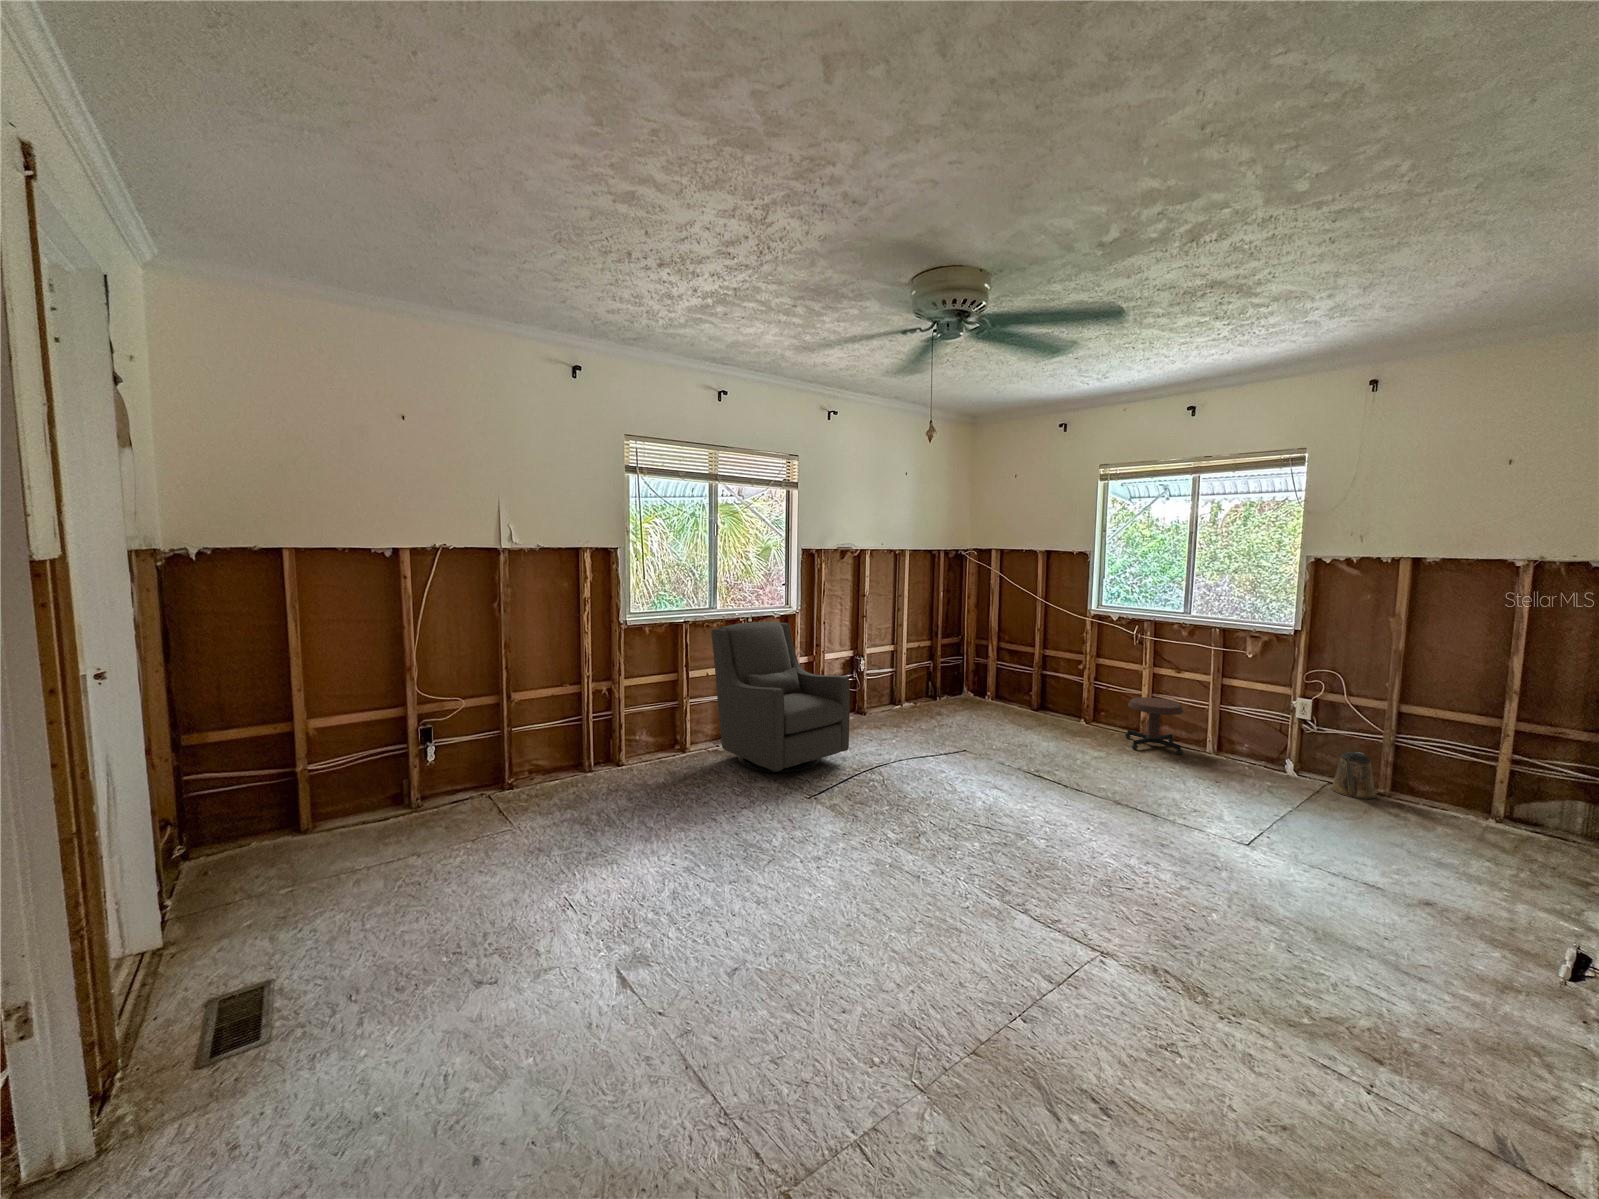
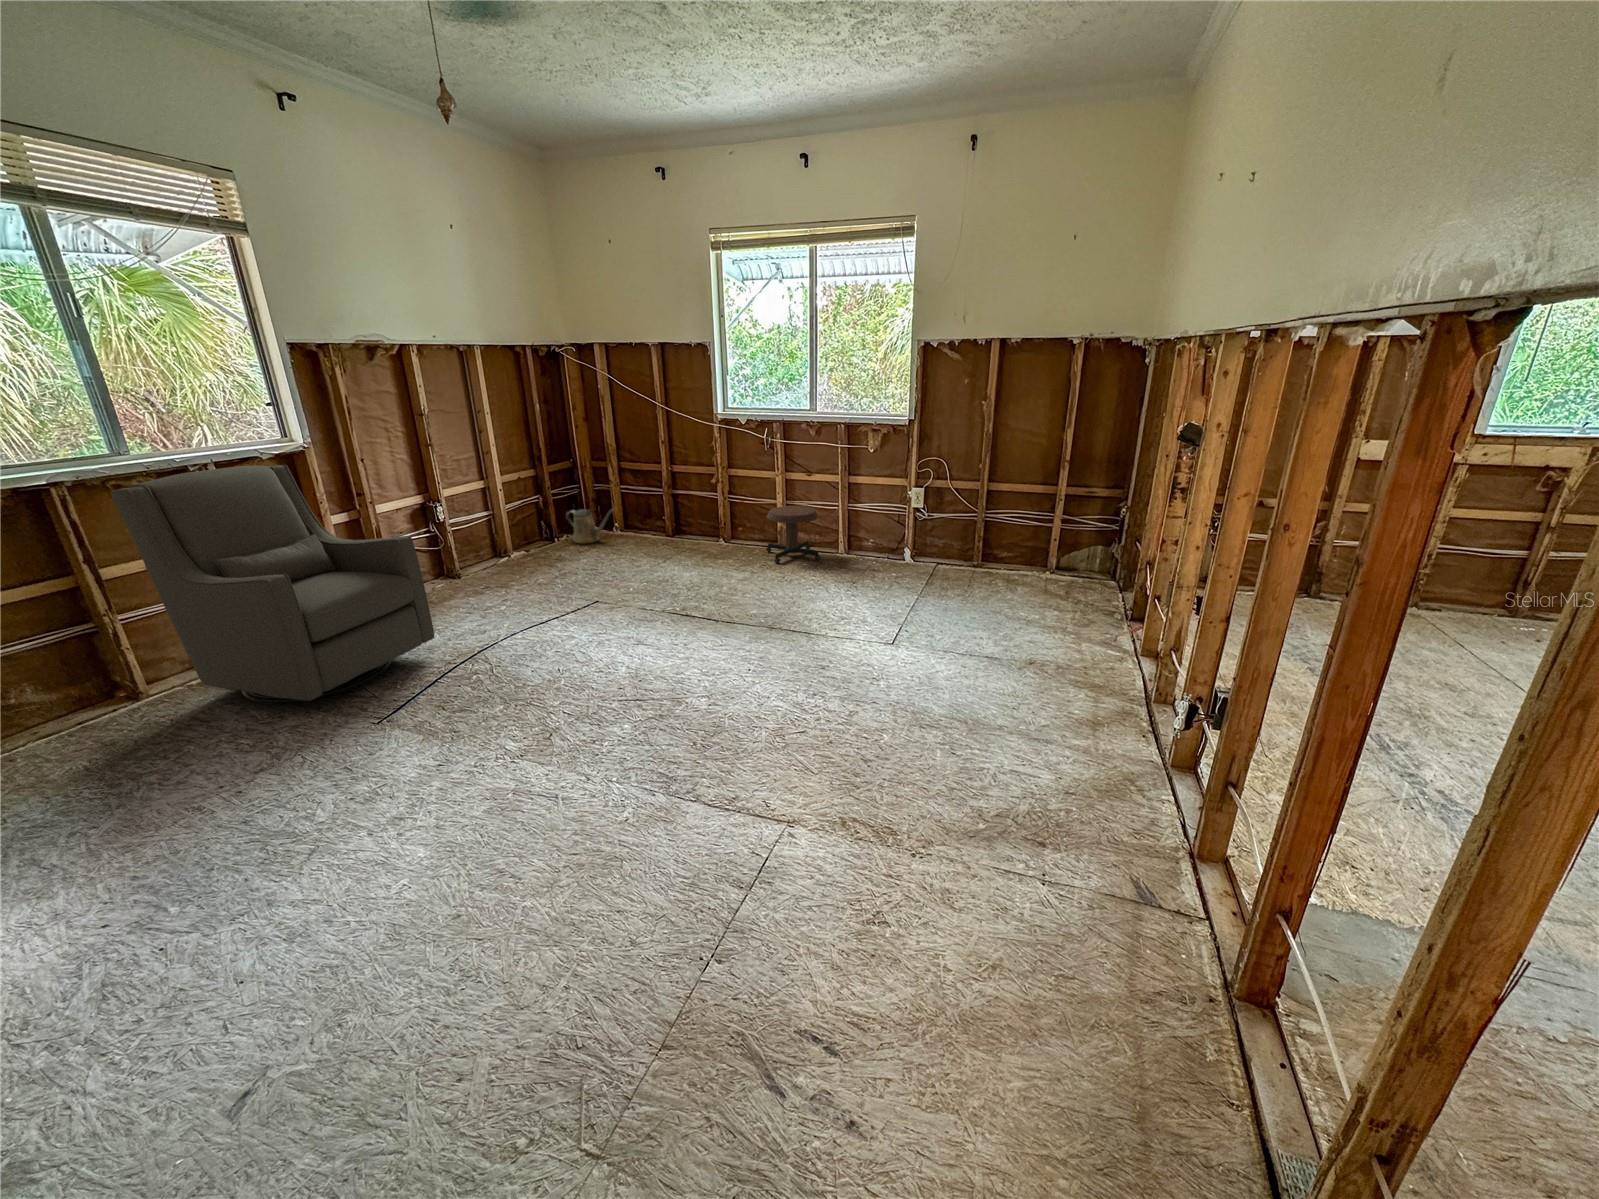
watering can: present [1331,752,1377,799] -> present [566,510,613,543]

